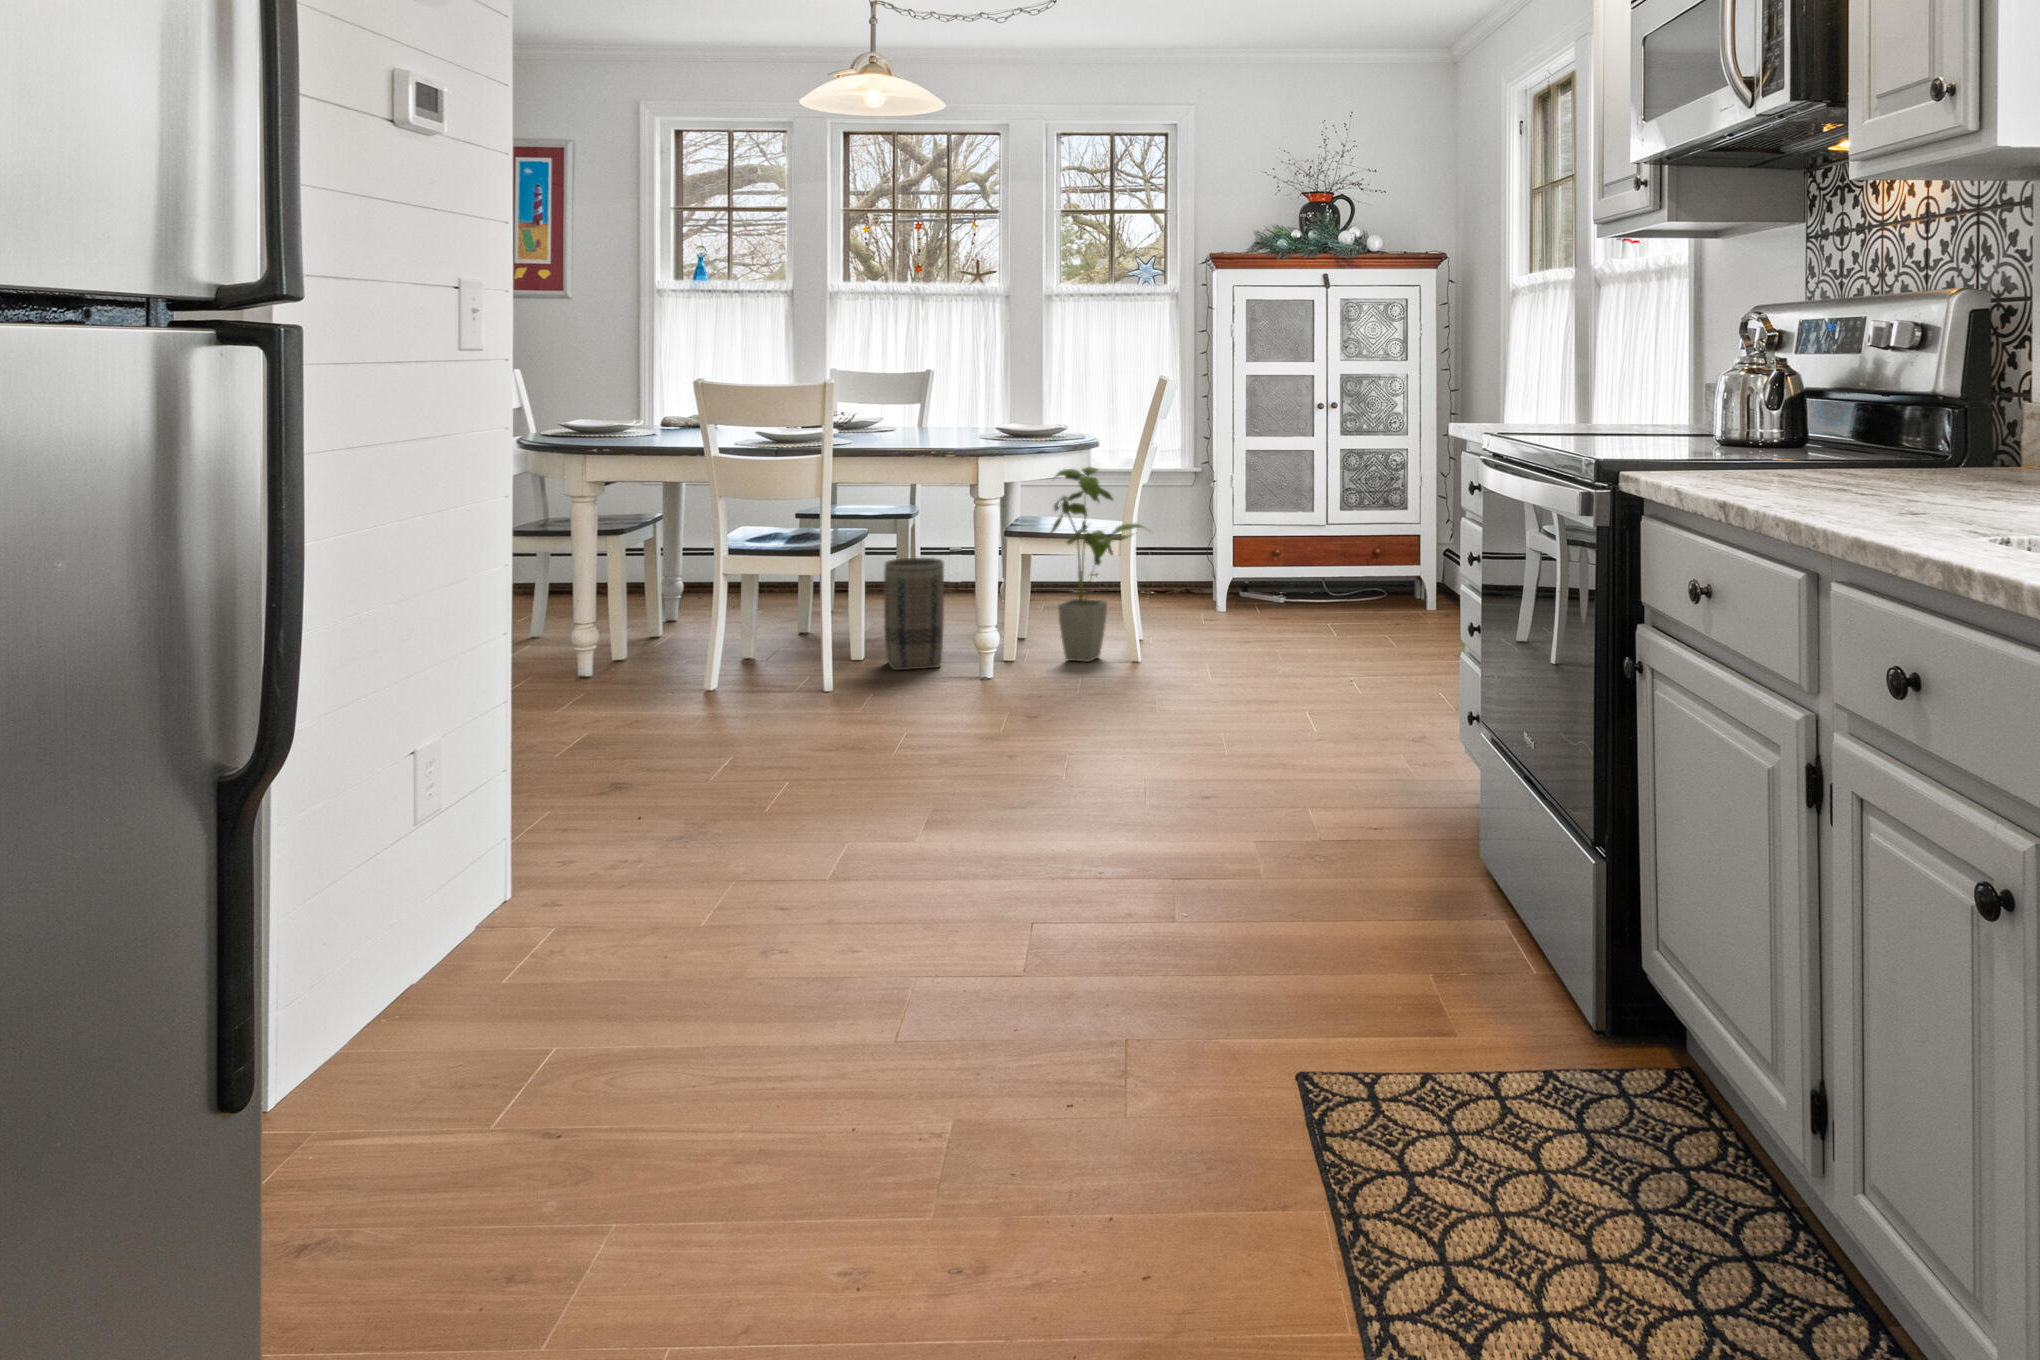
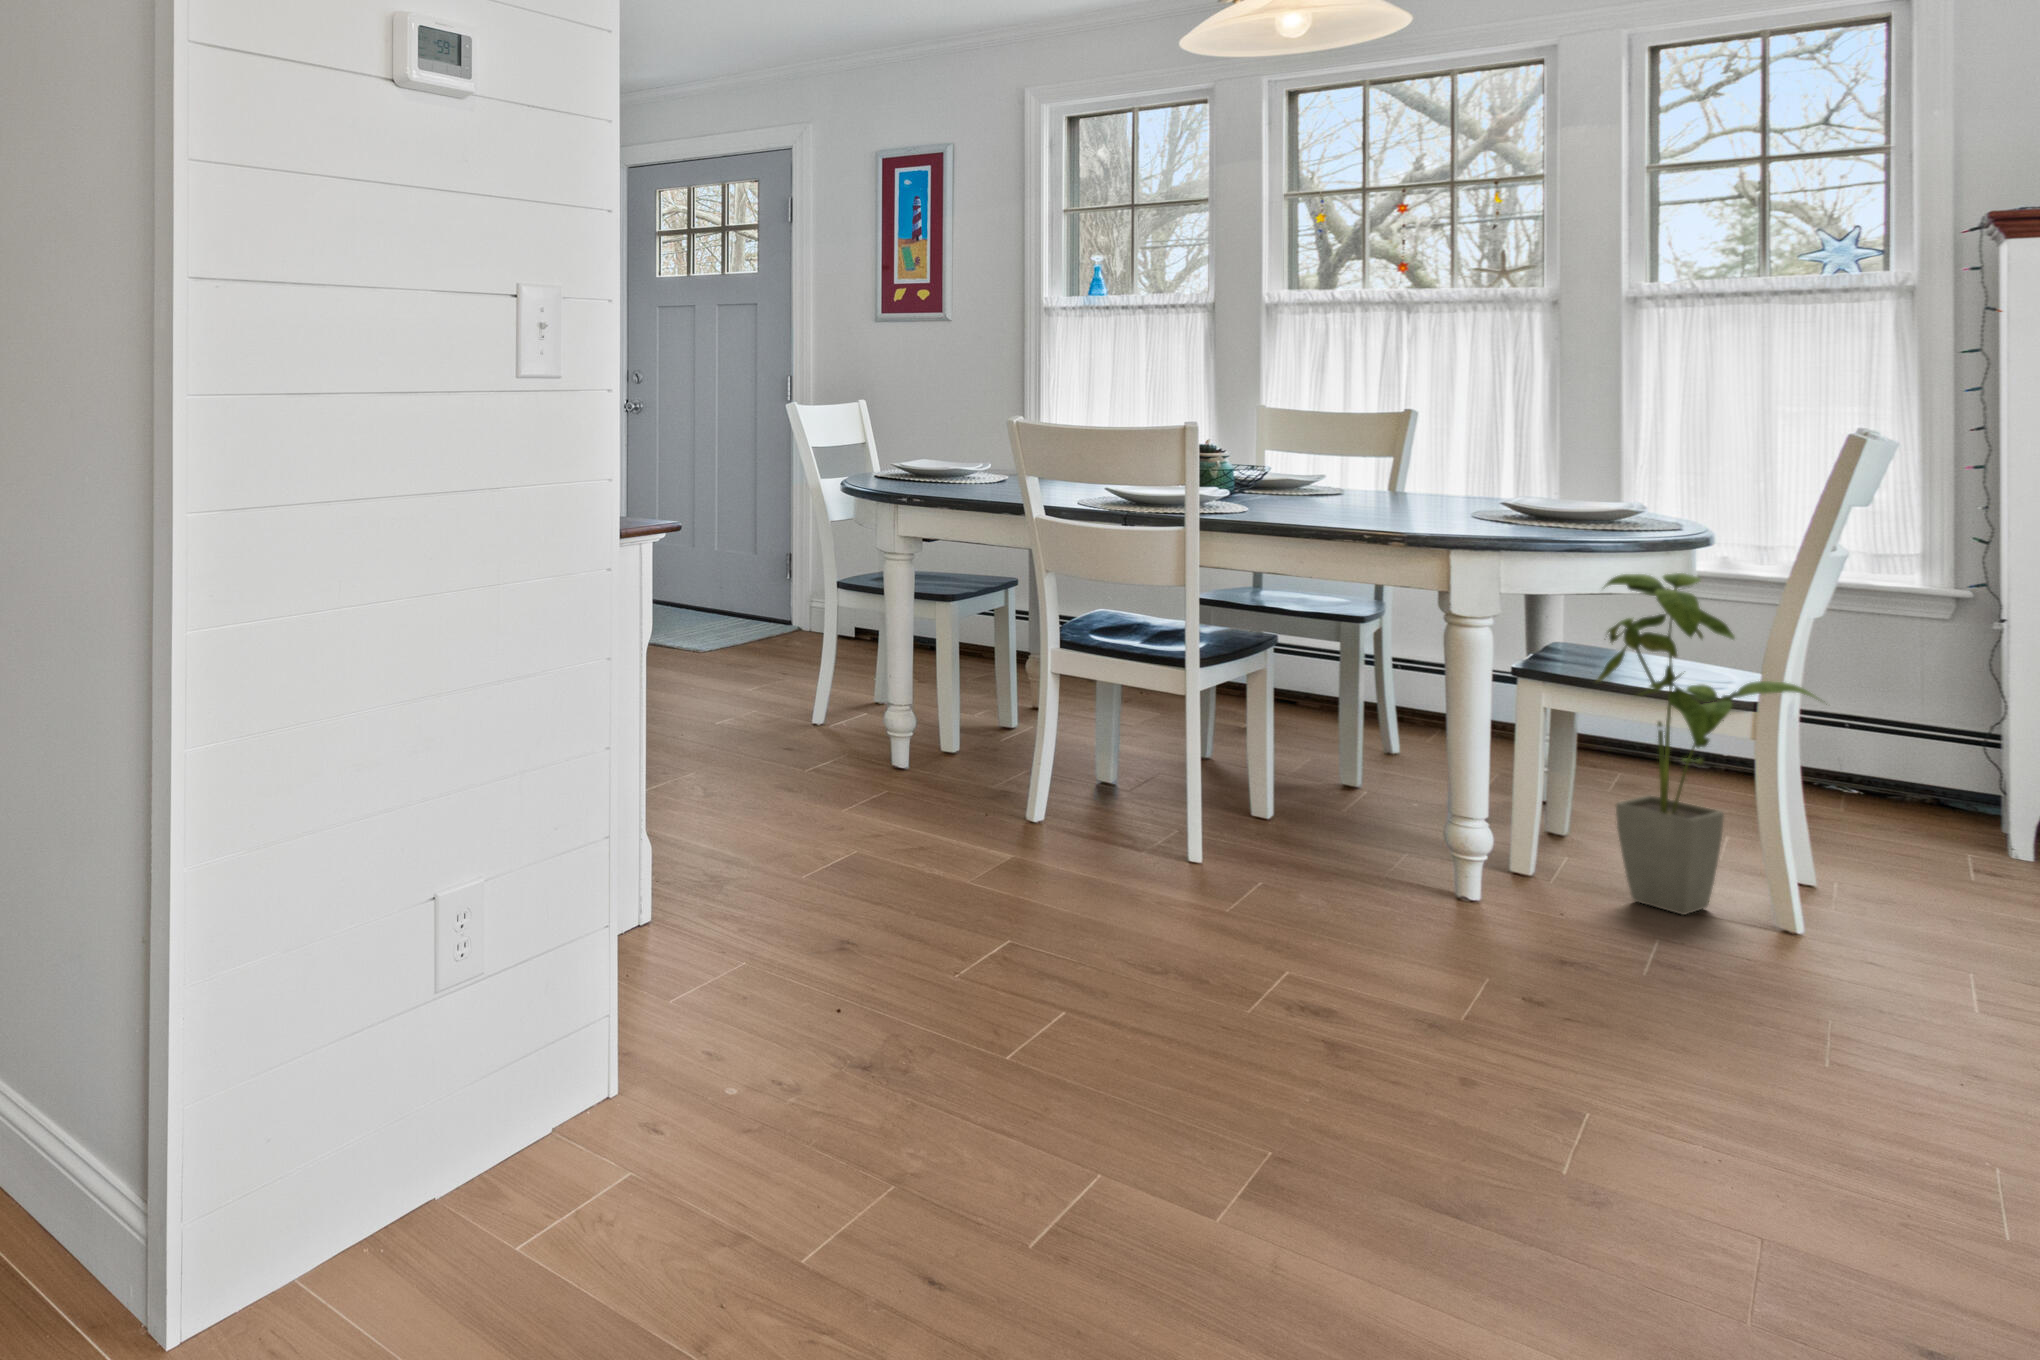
basket: present [884,558,944,670] -> none [1295,684,1395,865]

